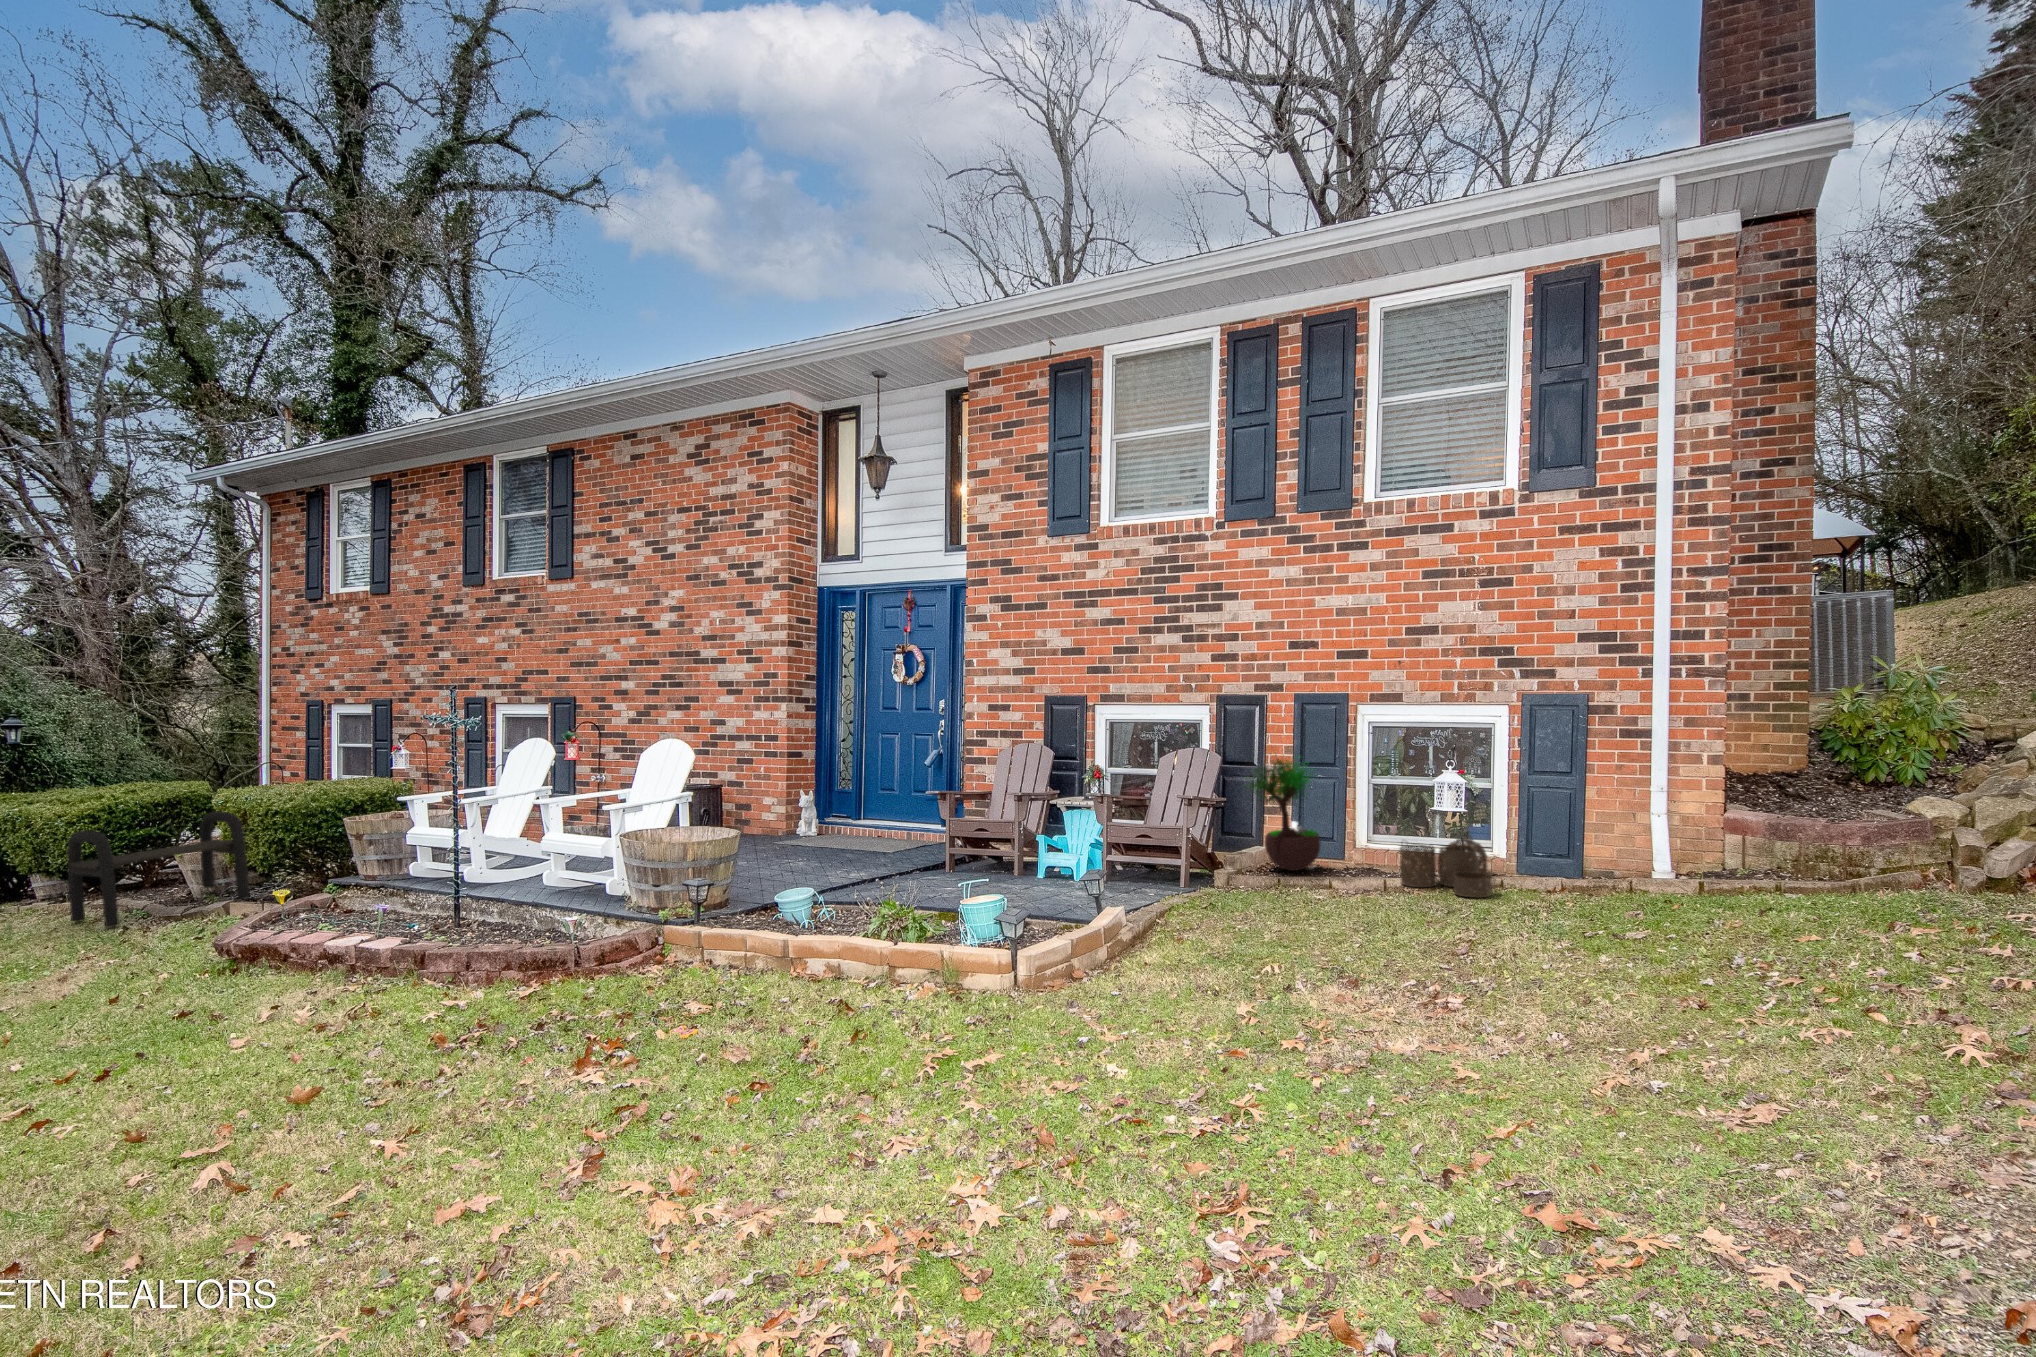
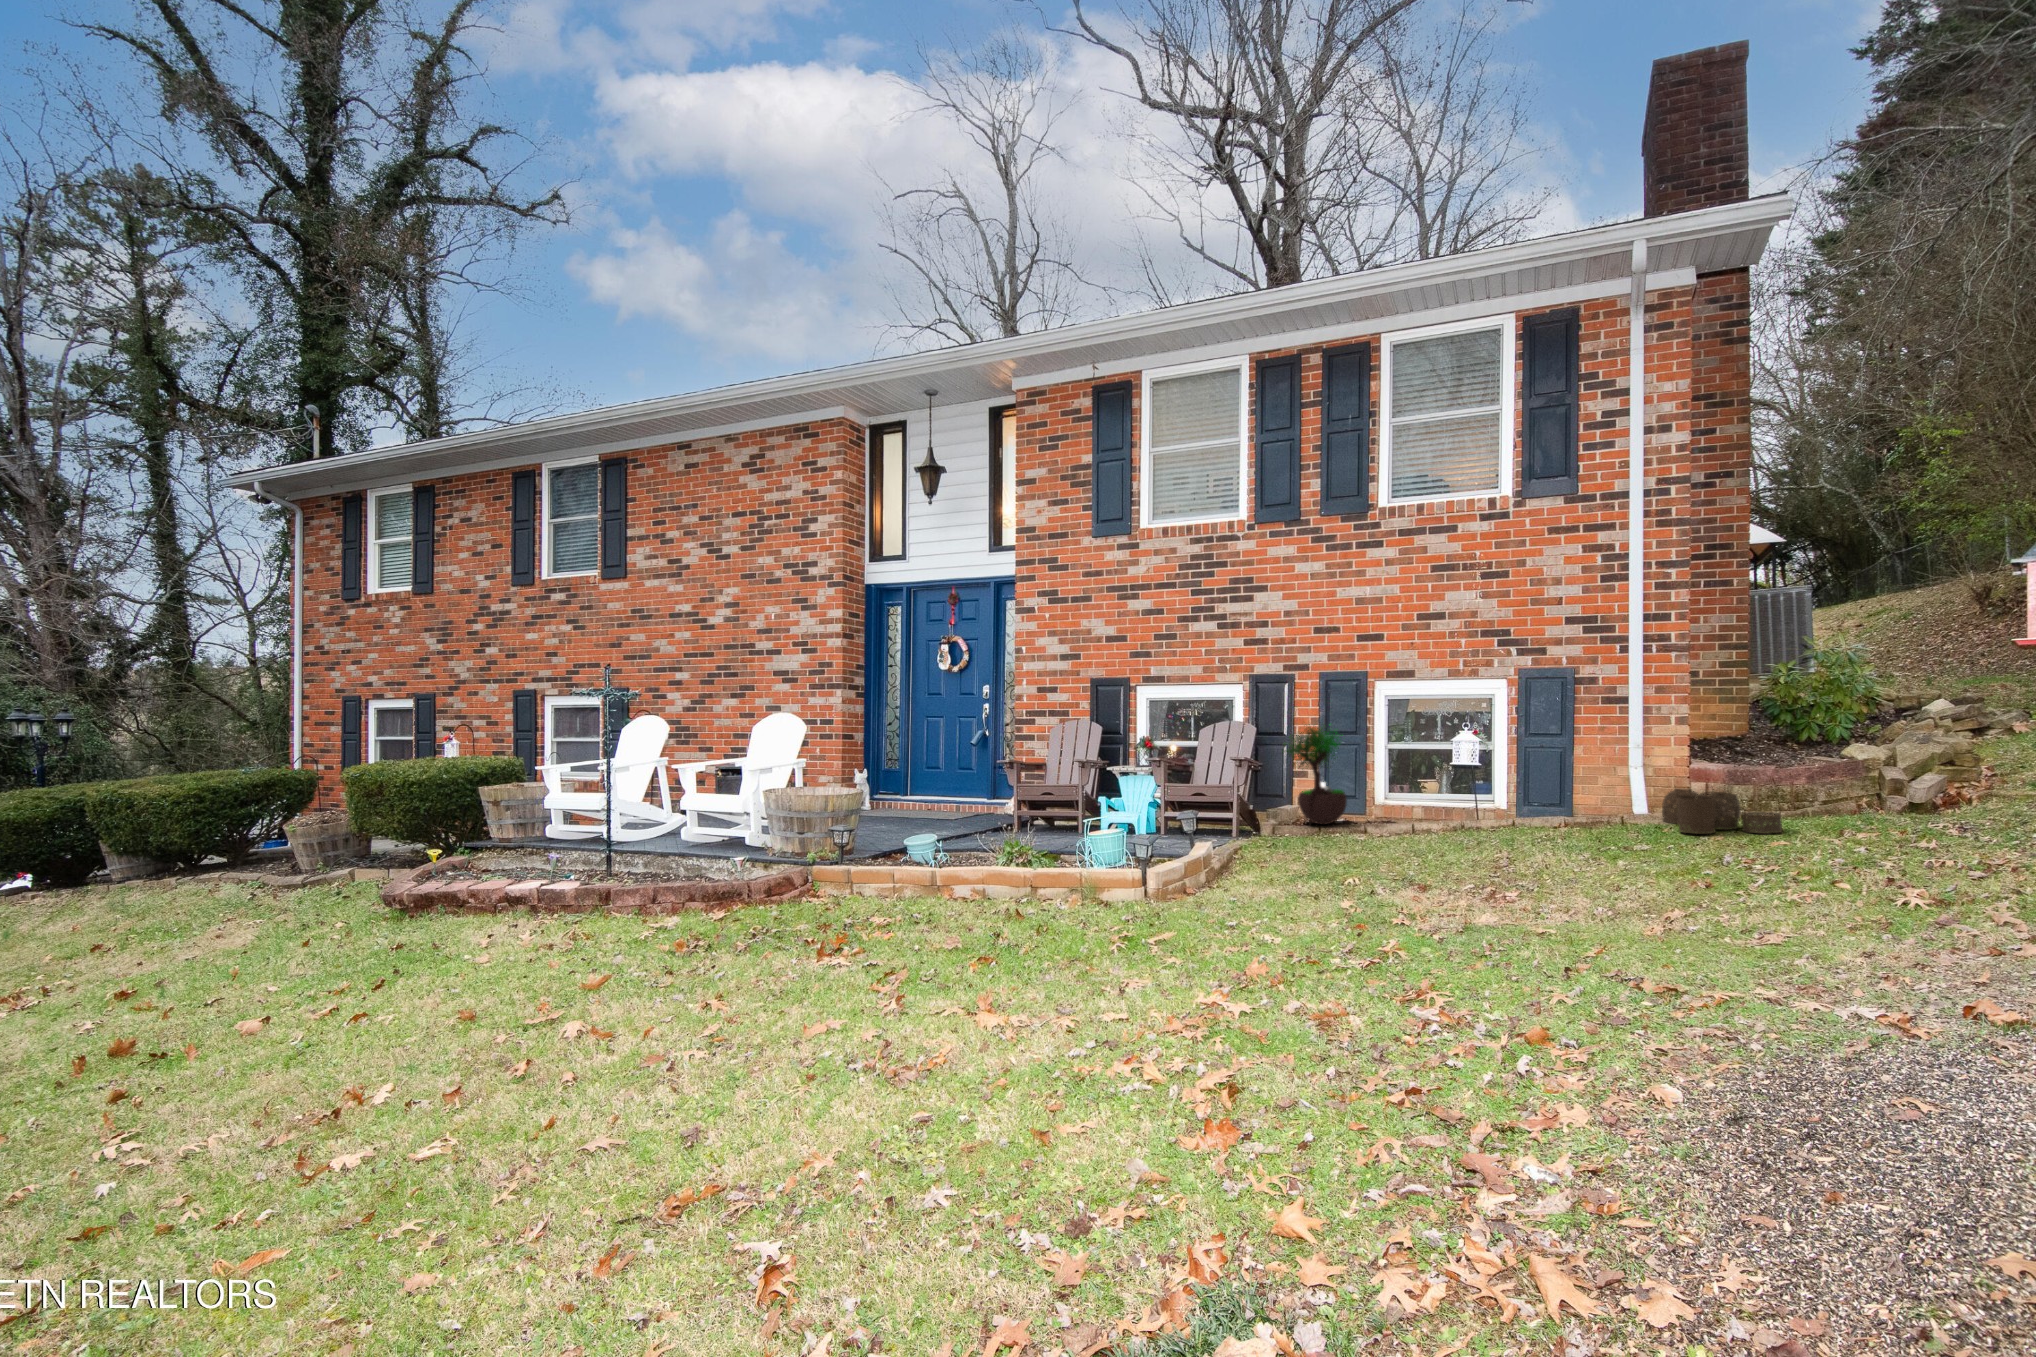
bench: present [67,811,250,928] -> none [192,788,355,891]
woven basket: present [1400,838,1492,898] -> present [1662,788,1782,834]

